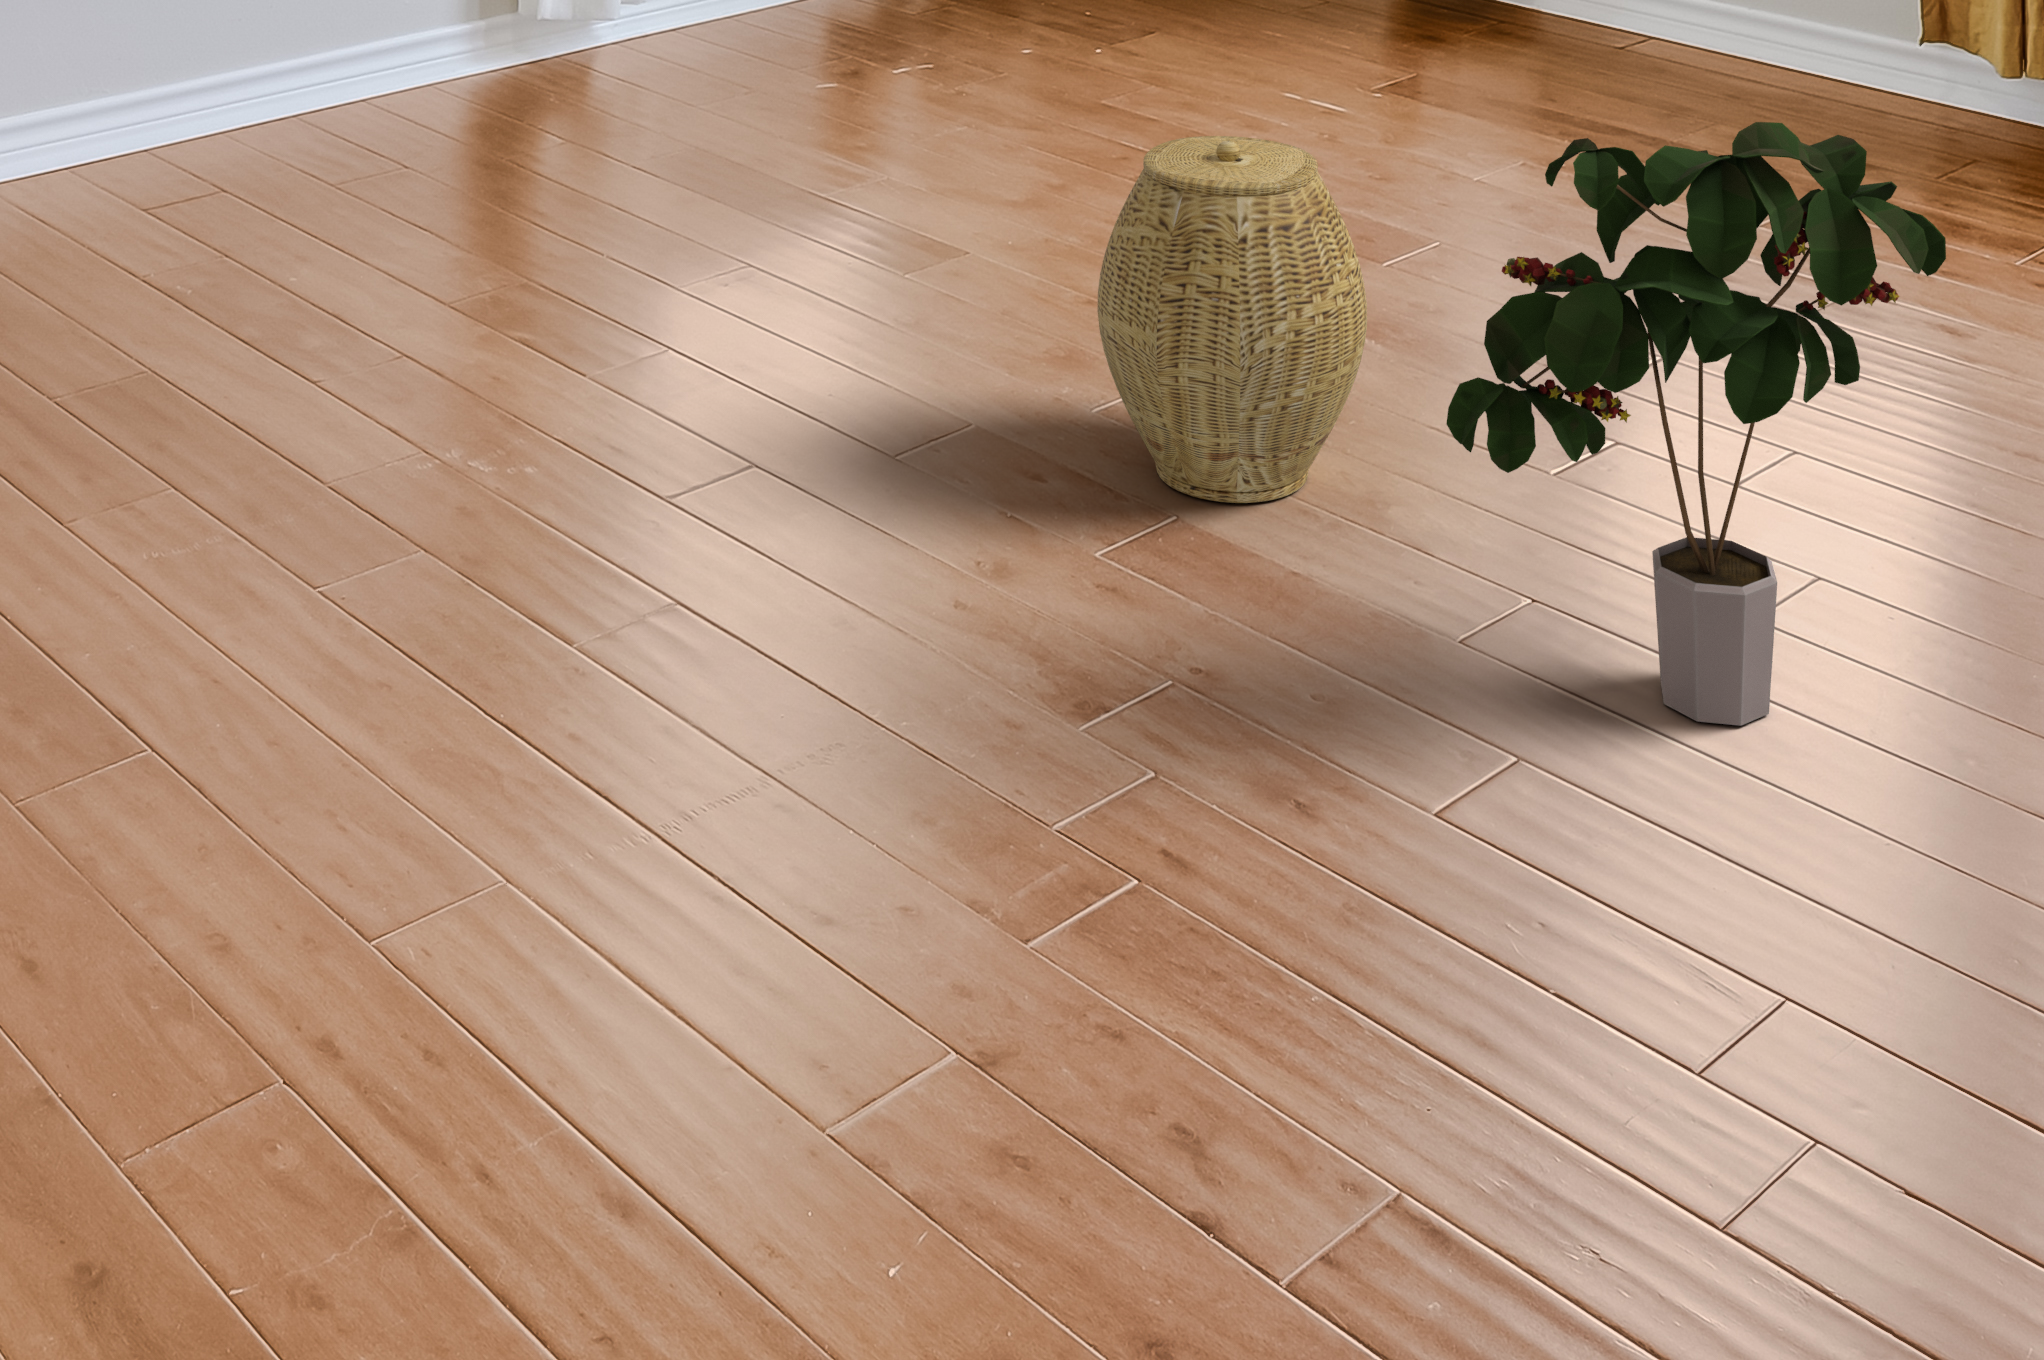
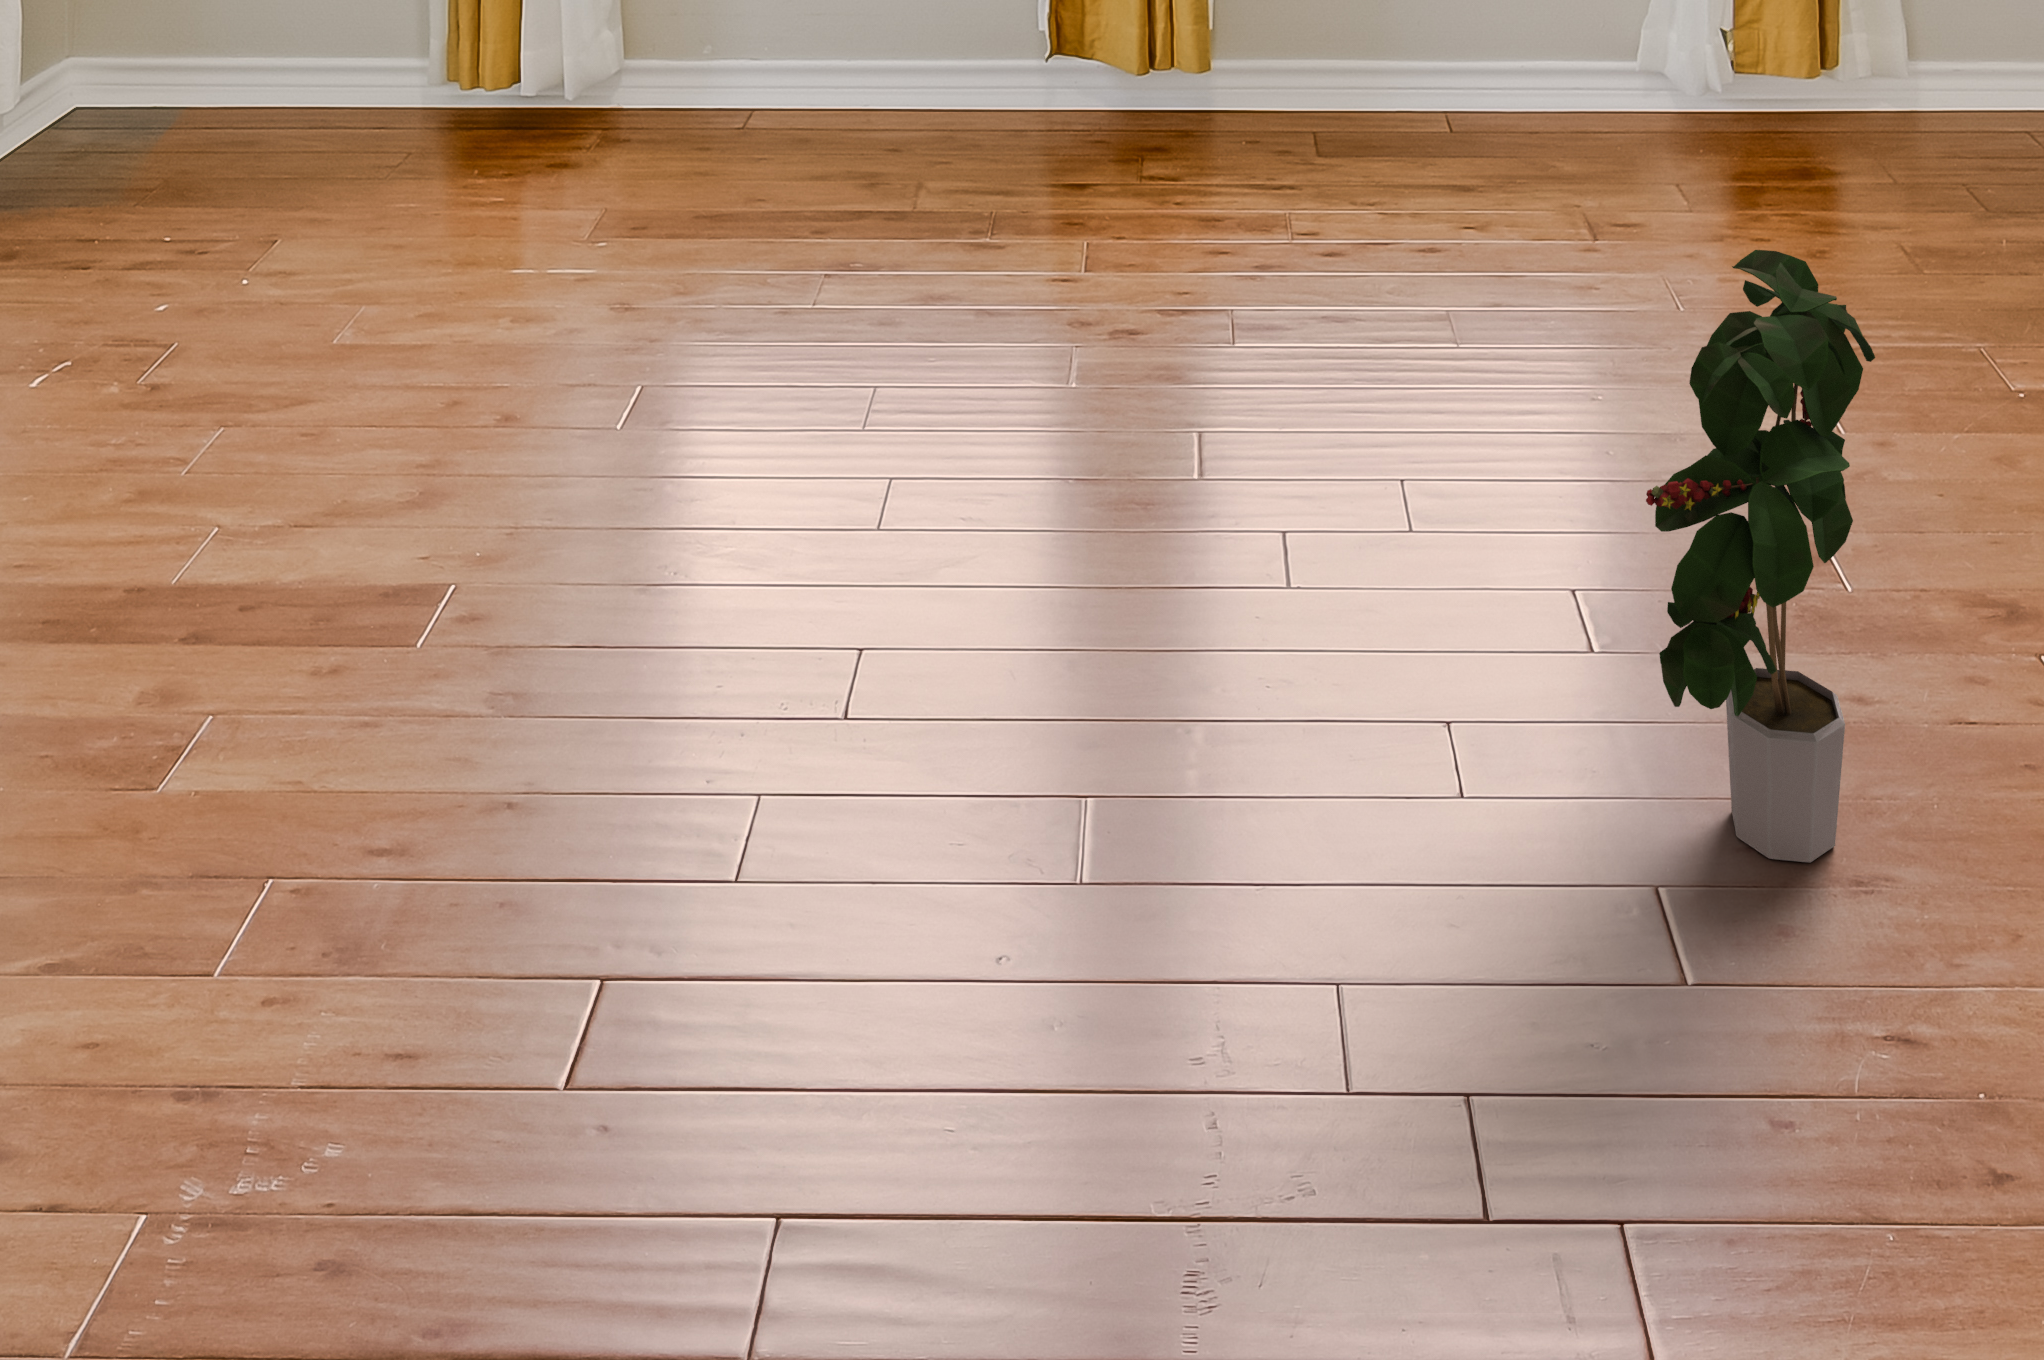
woven basket: present [1097,136,1367,503] -> none [992,407,1292,854]

